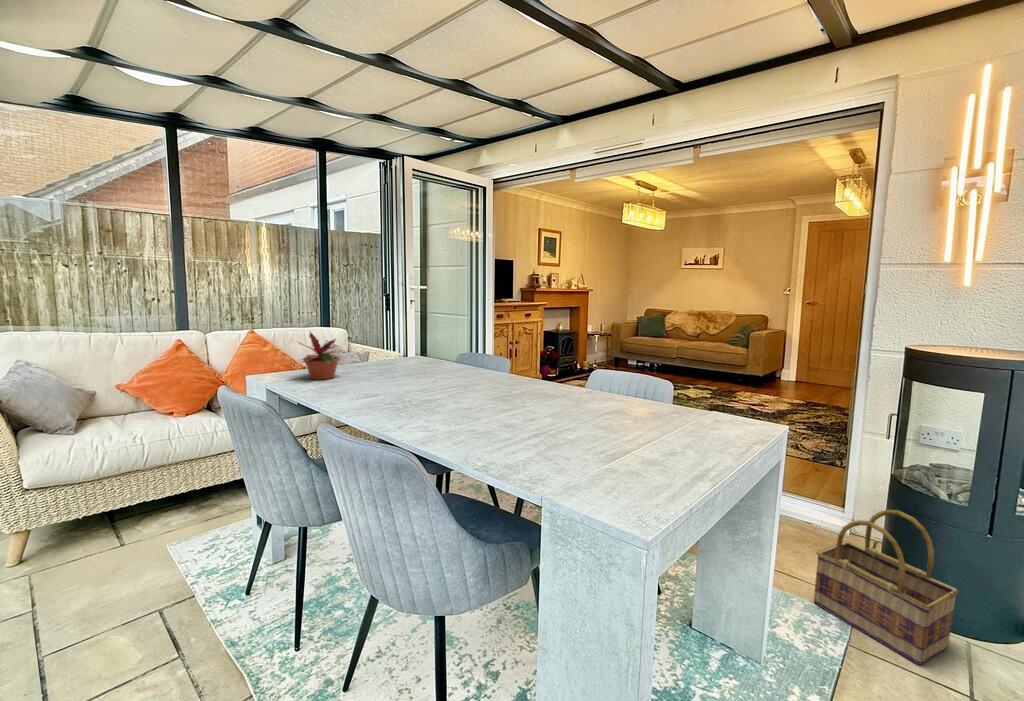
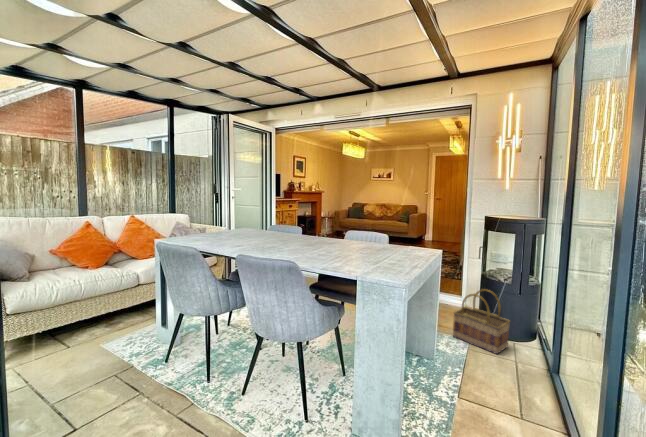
potted plant: present [299,332,339,380] -> none [184,212,217,240]

